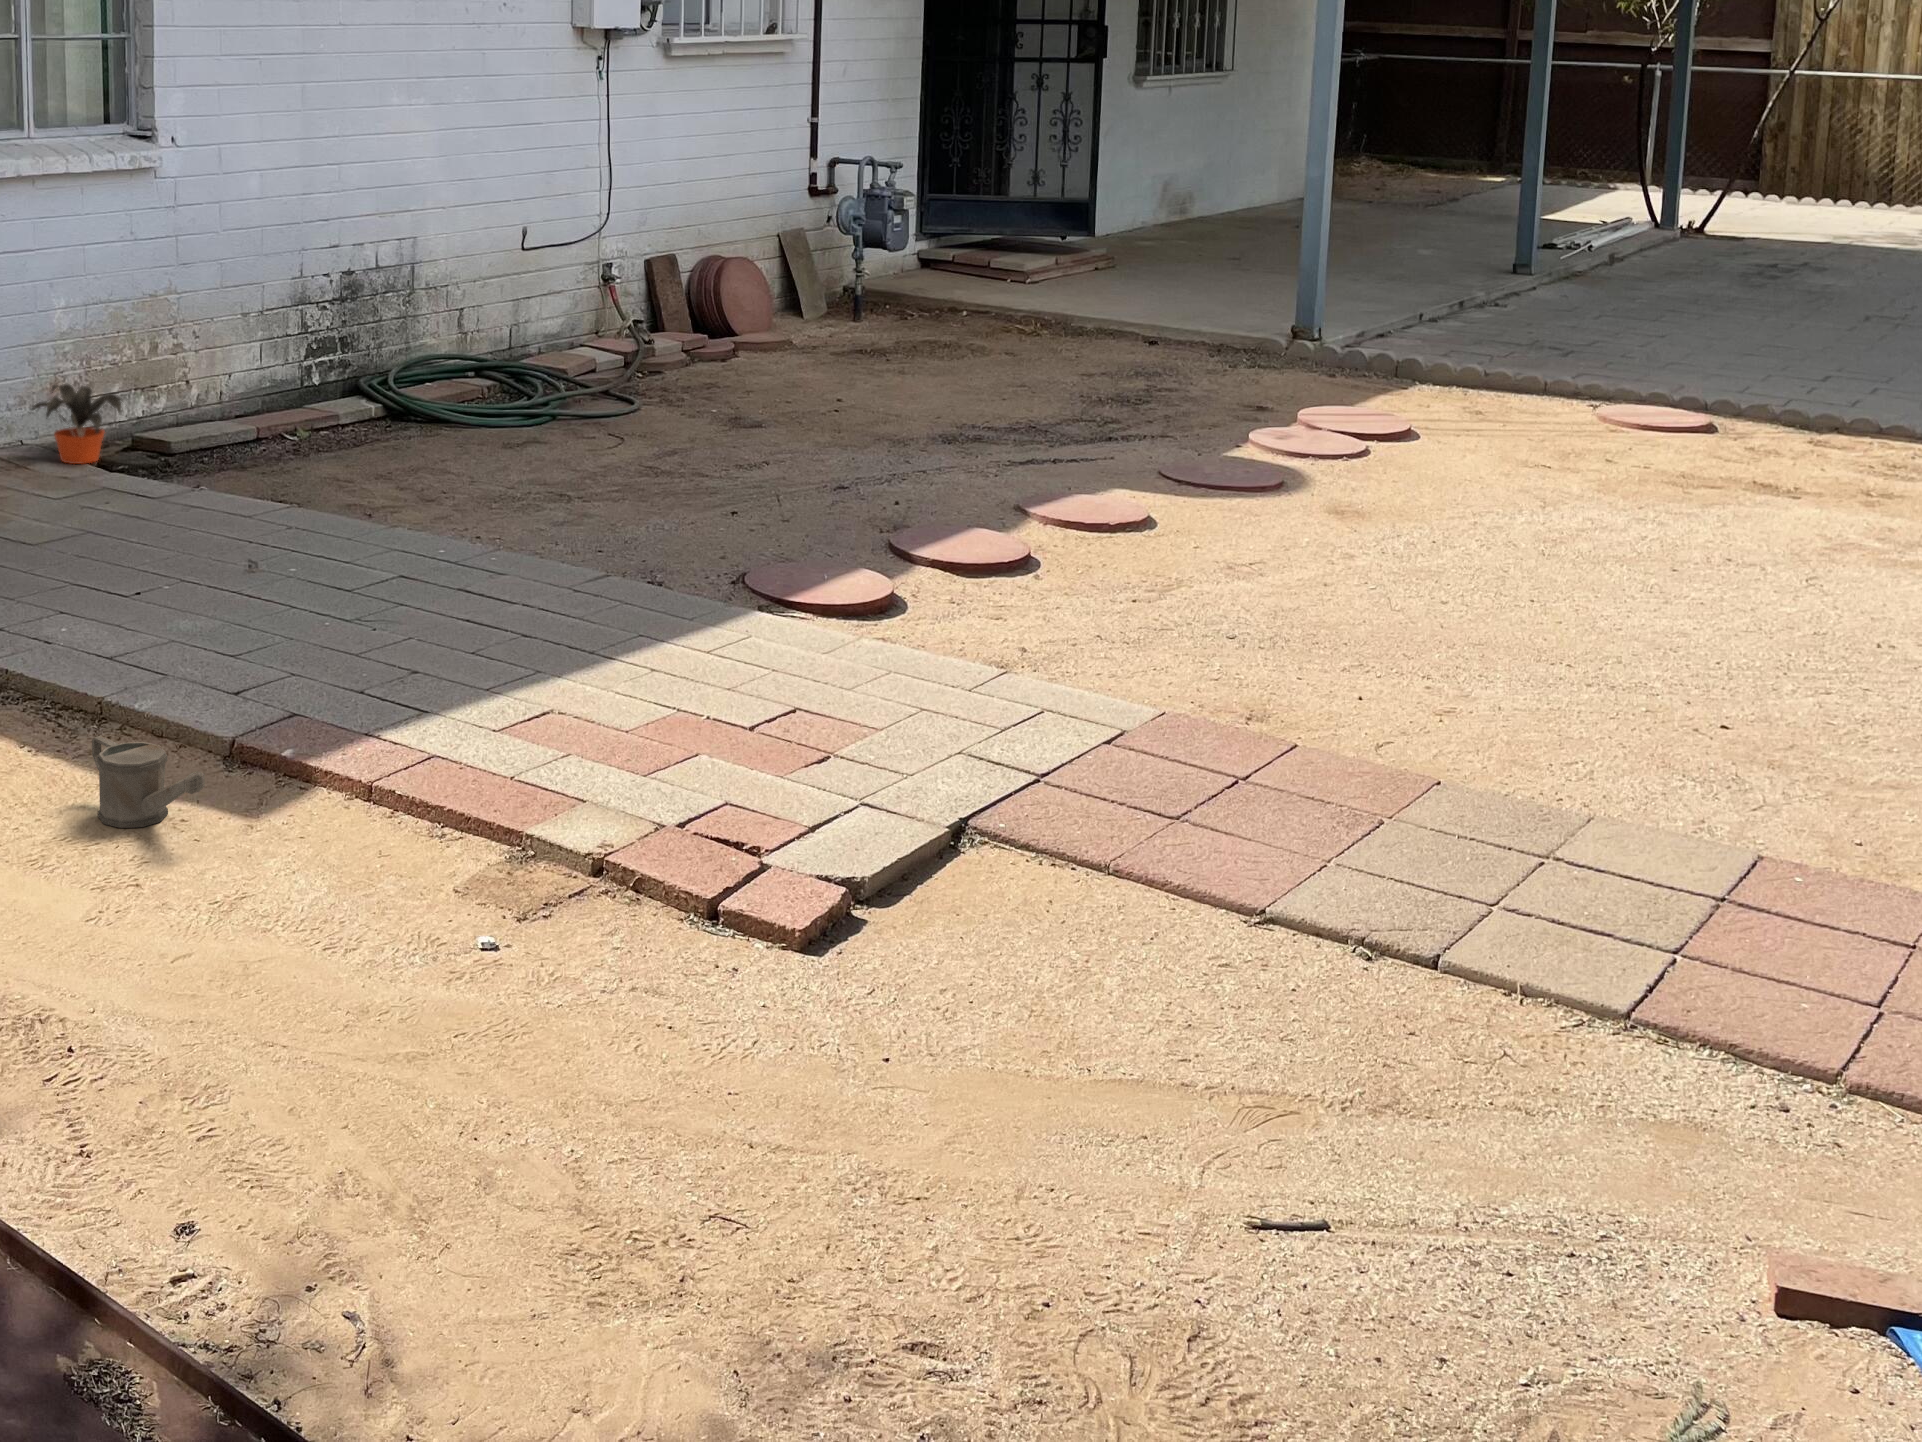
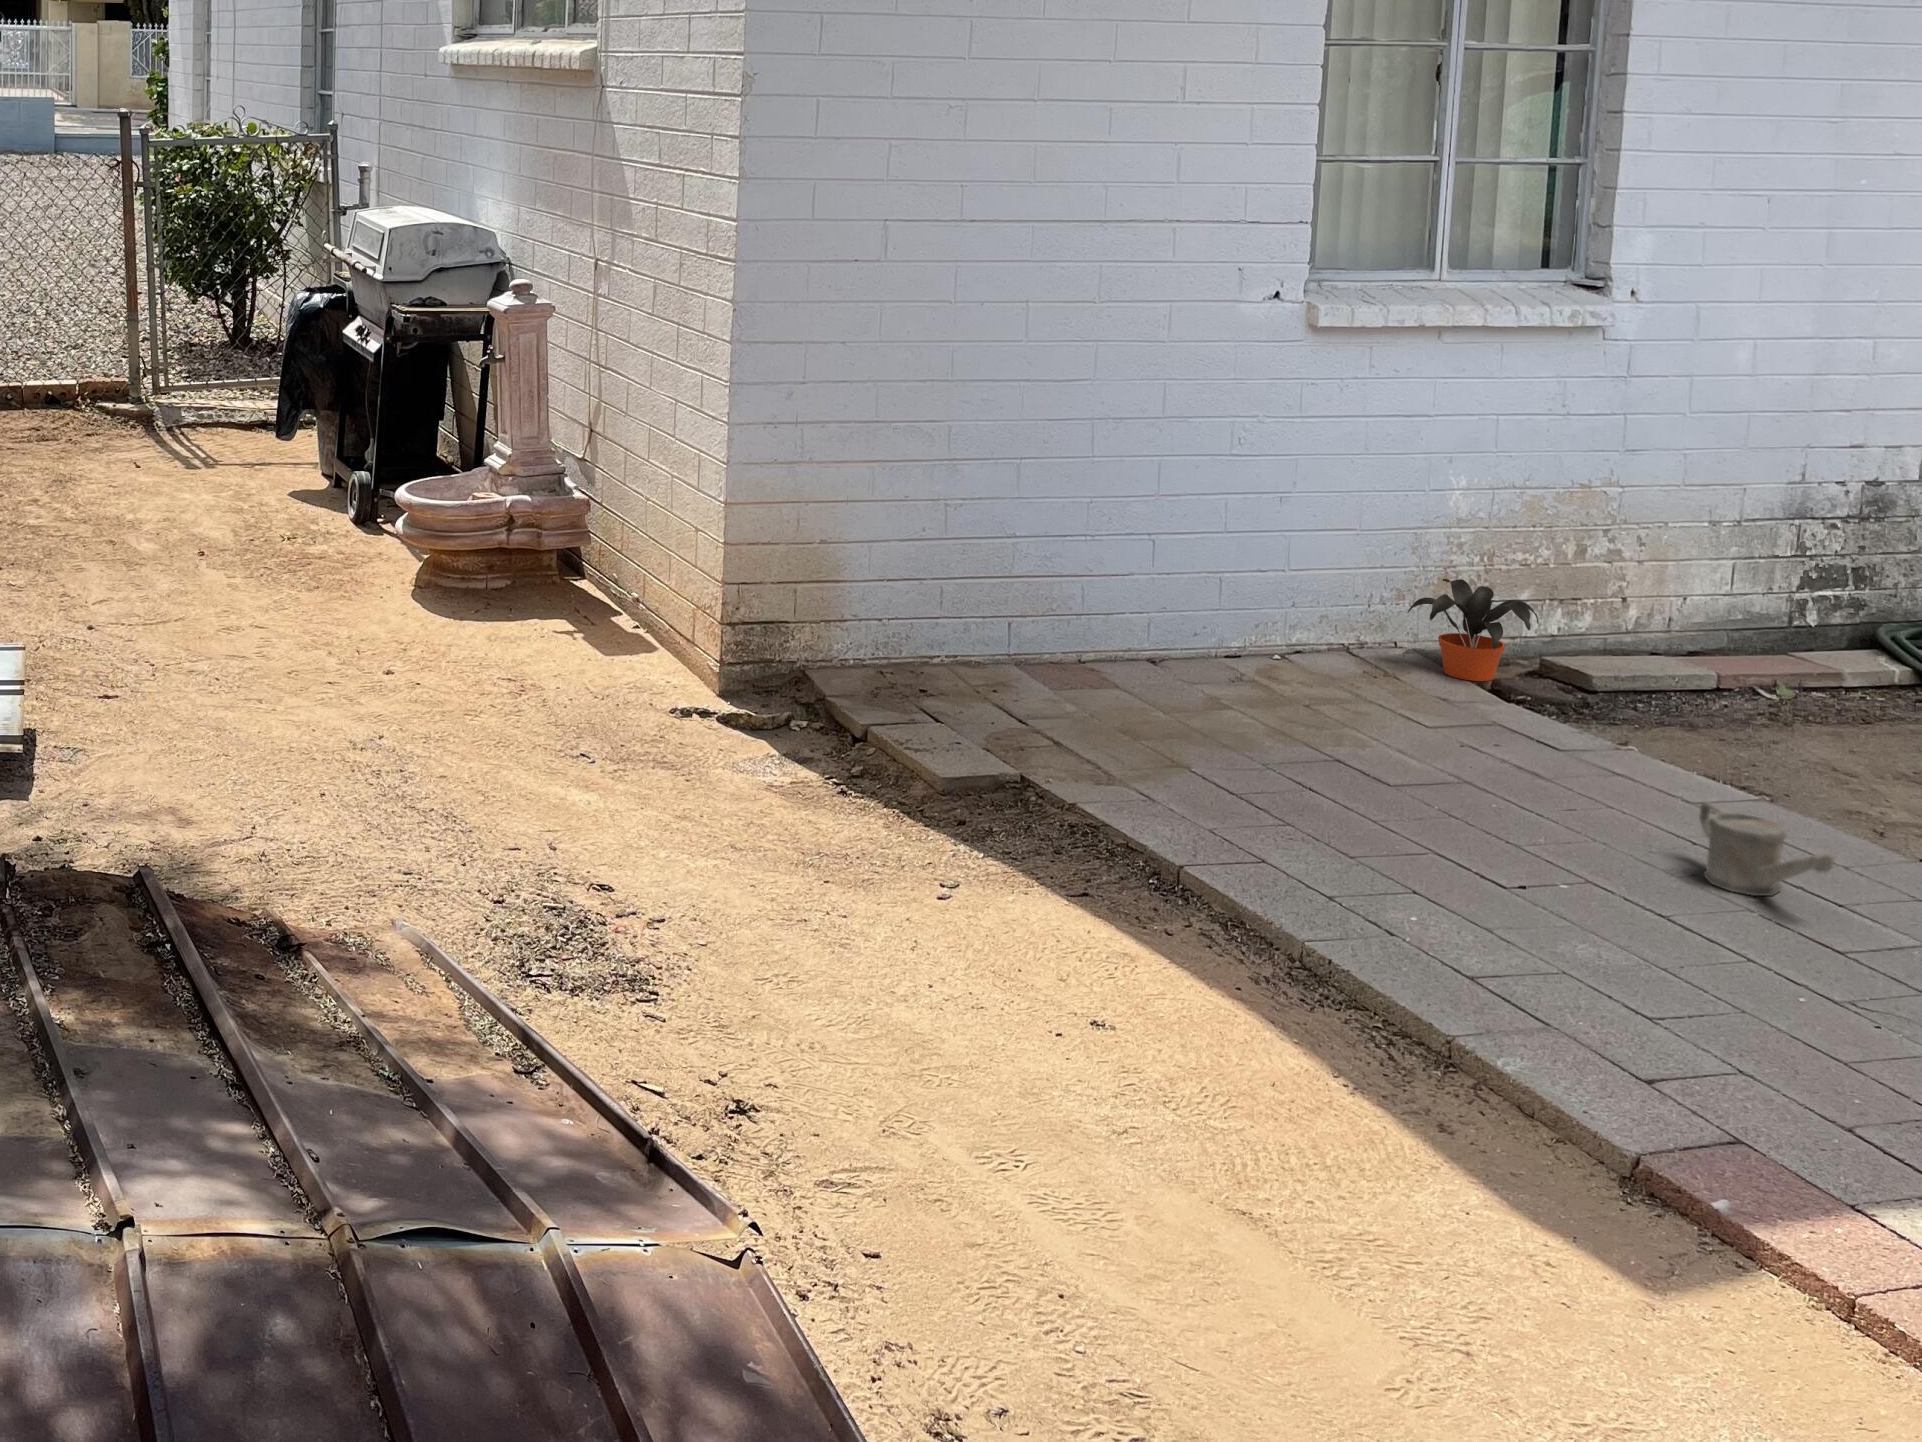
watering can: present [92,736,205,828] -> present [1699,802,1835,896]

